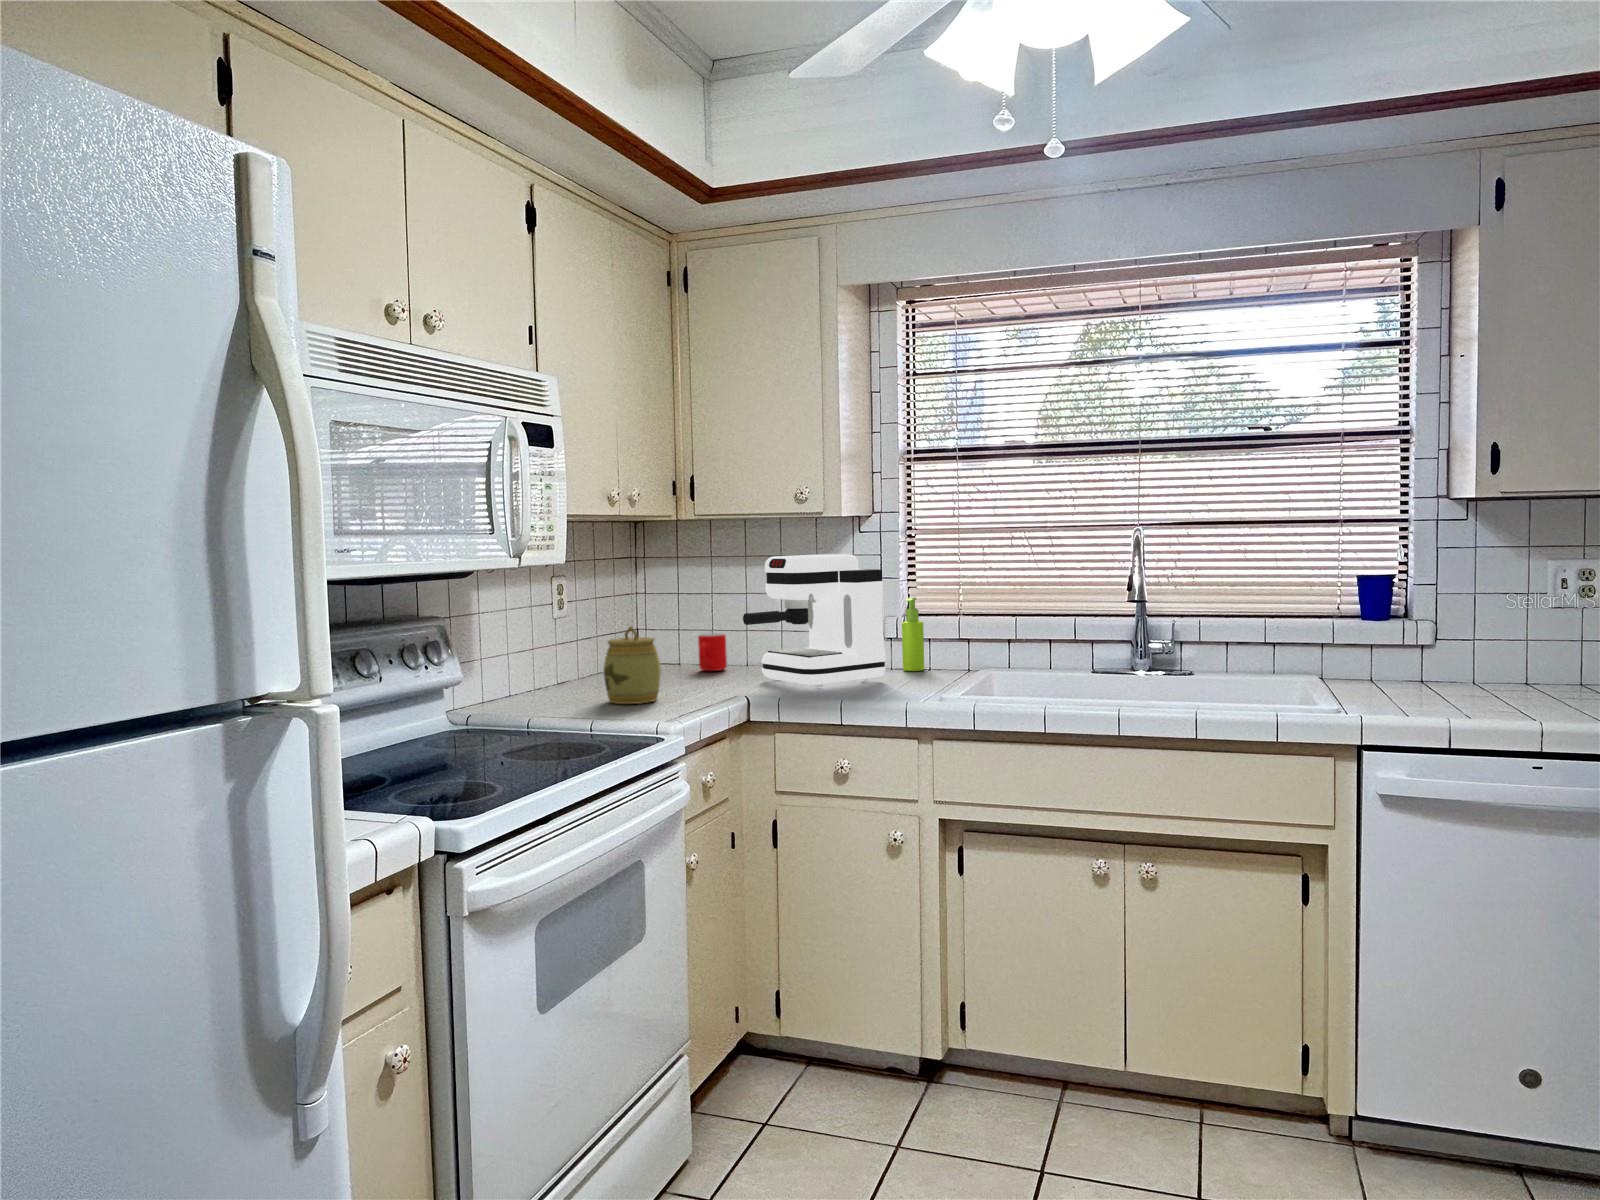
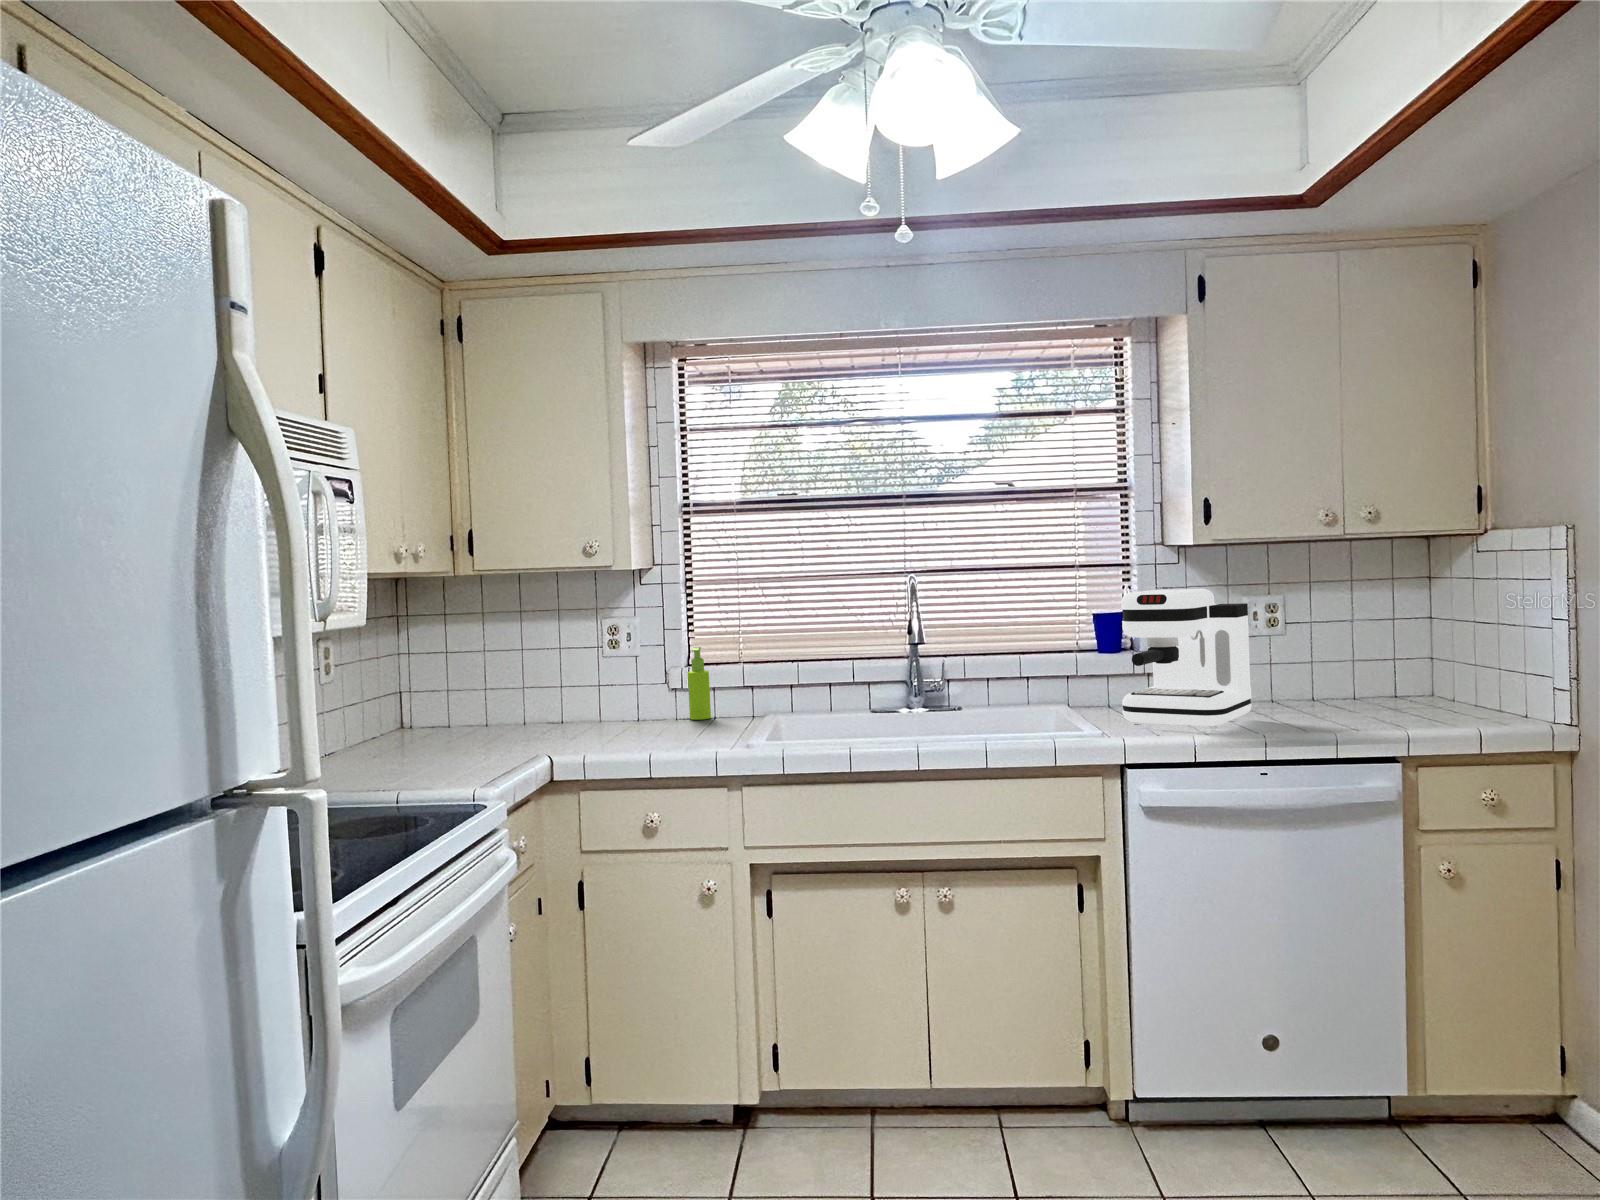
coffee maker: present [743,554,885,687] -> present [1121,589,1252,729]
jar: present [604,627,661,704] -> none [392,688,453,772]
mug: present [698,634,727,671] -> none [477,691,508,731]

